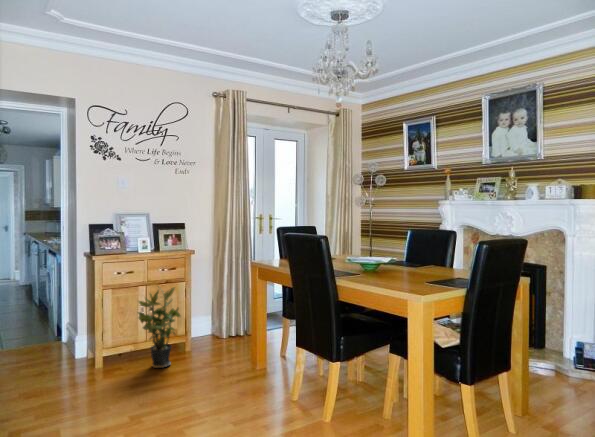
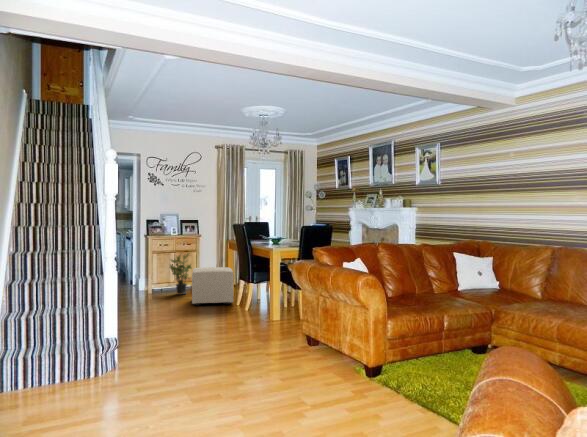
ottoman: none [190,318,283,412] -> present [192,267,233,306]

